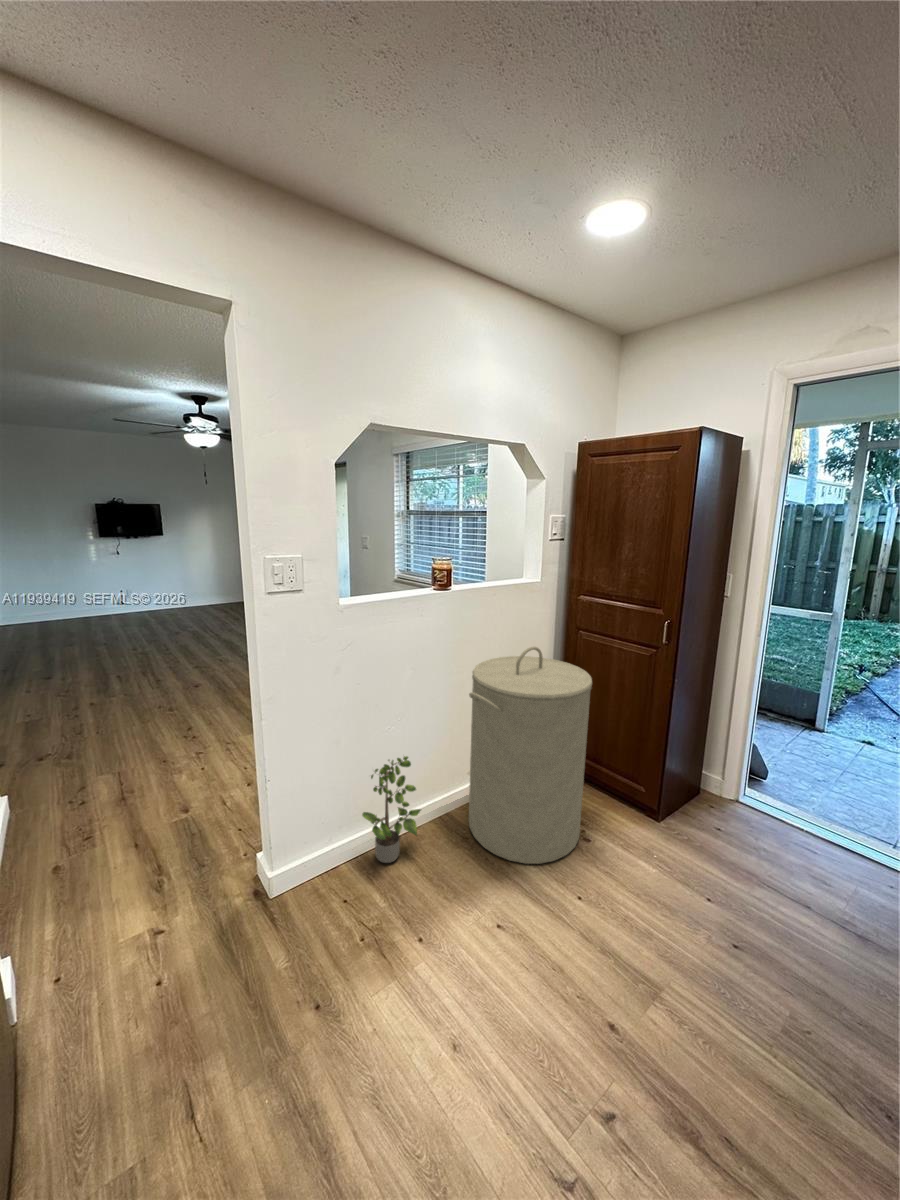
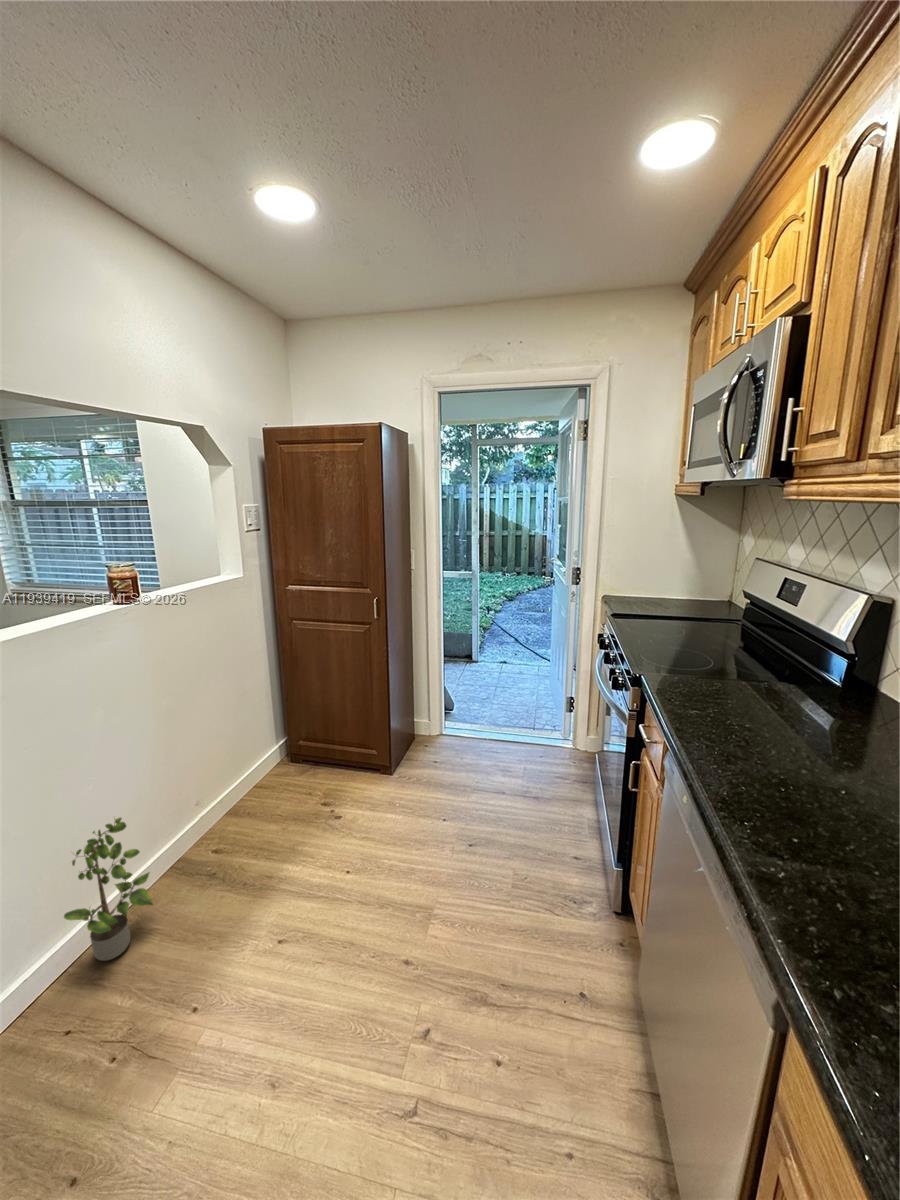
laundry hamper: present [469,647,592,864] -> none [187,647,332,878]

